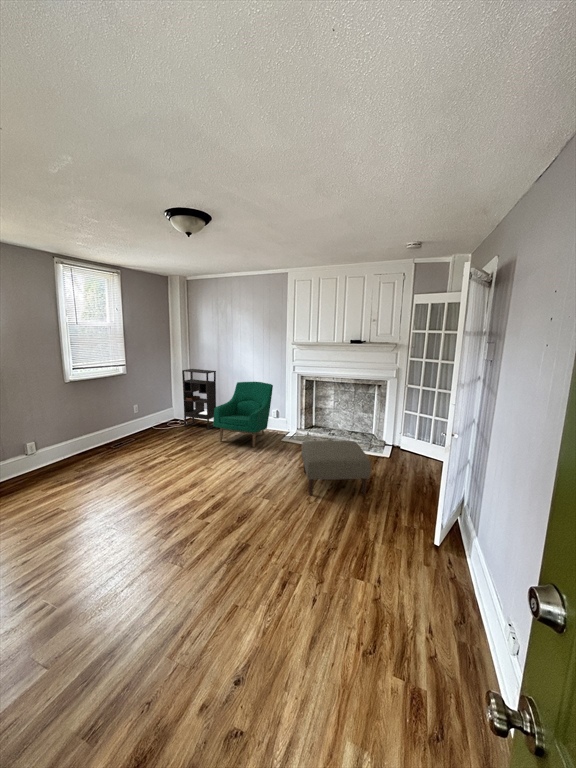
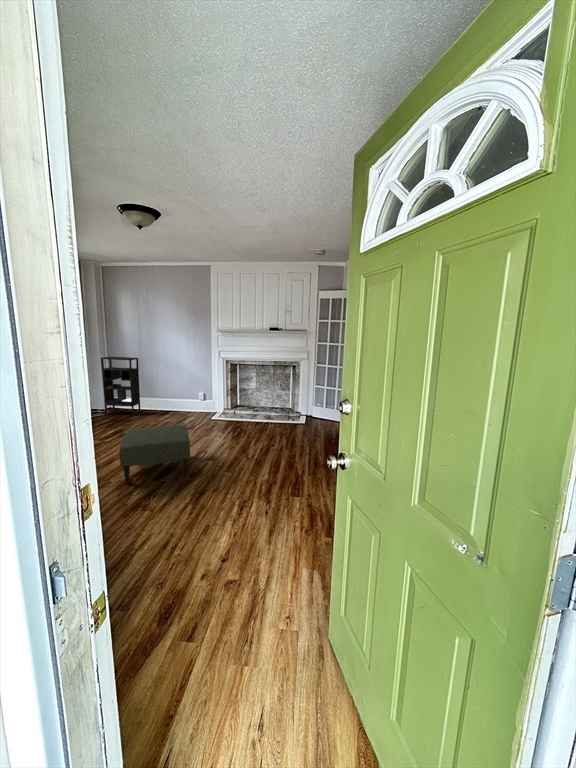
armchair: present [213,382,273,447] -> none [143,367,200,427]
ottoman: present [301,440,371,495] -> present [119,425,190,483]

